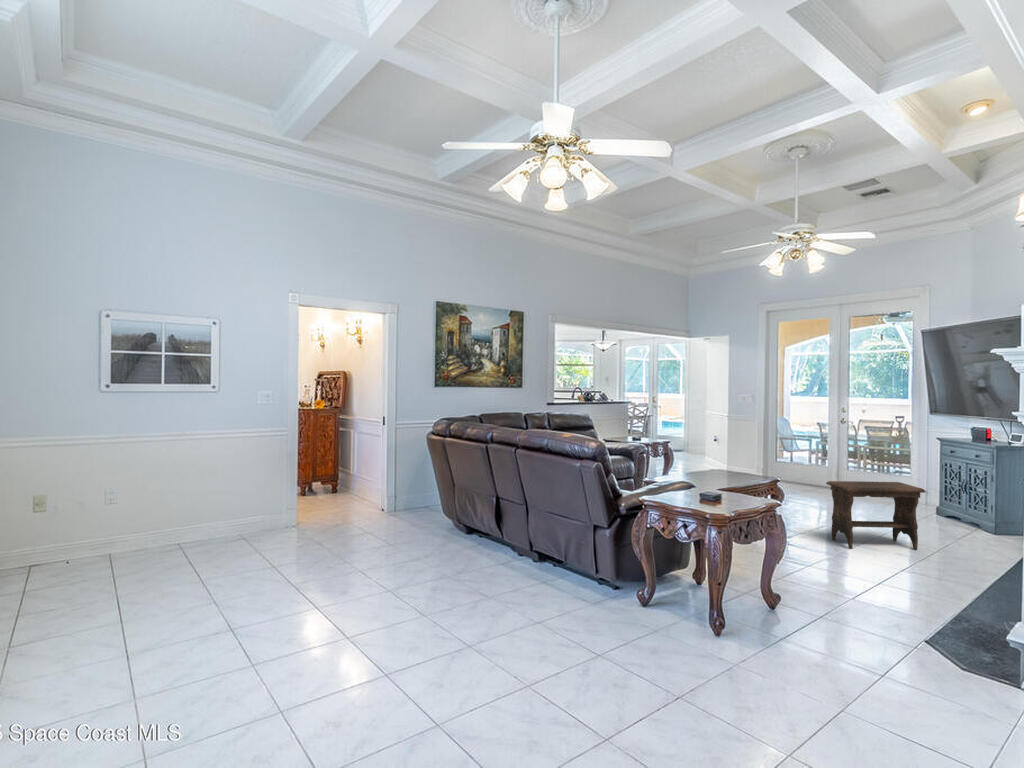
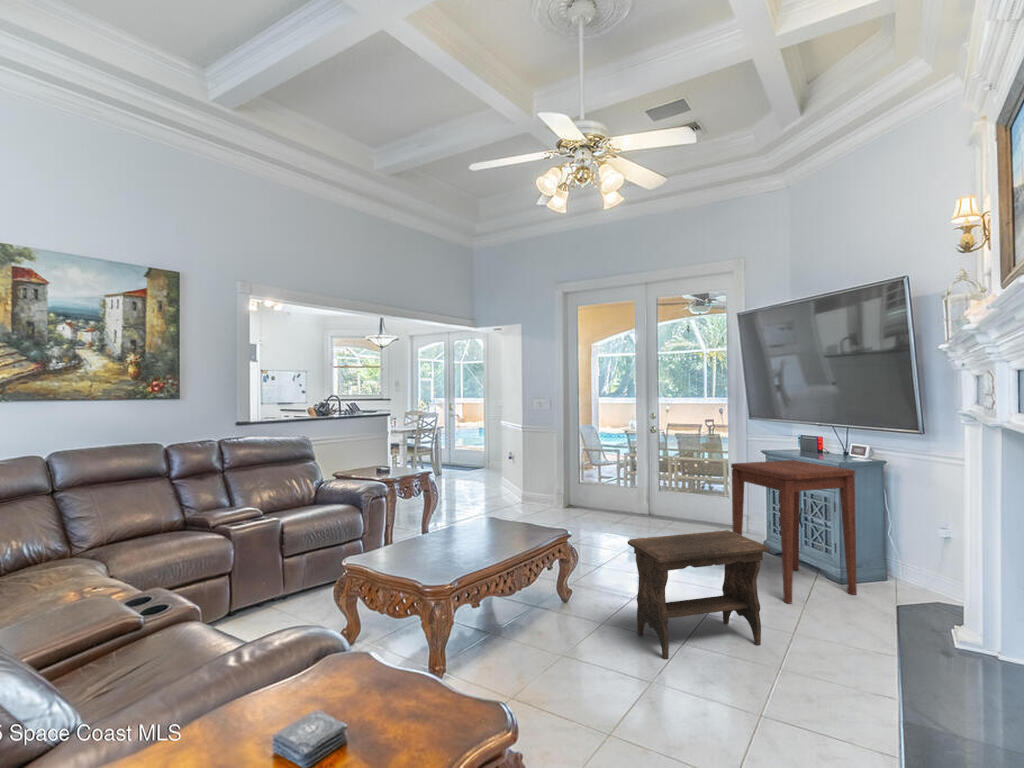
side table: none [907,444,1006,538] -> present [731,460,857,604]

